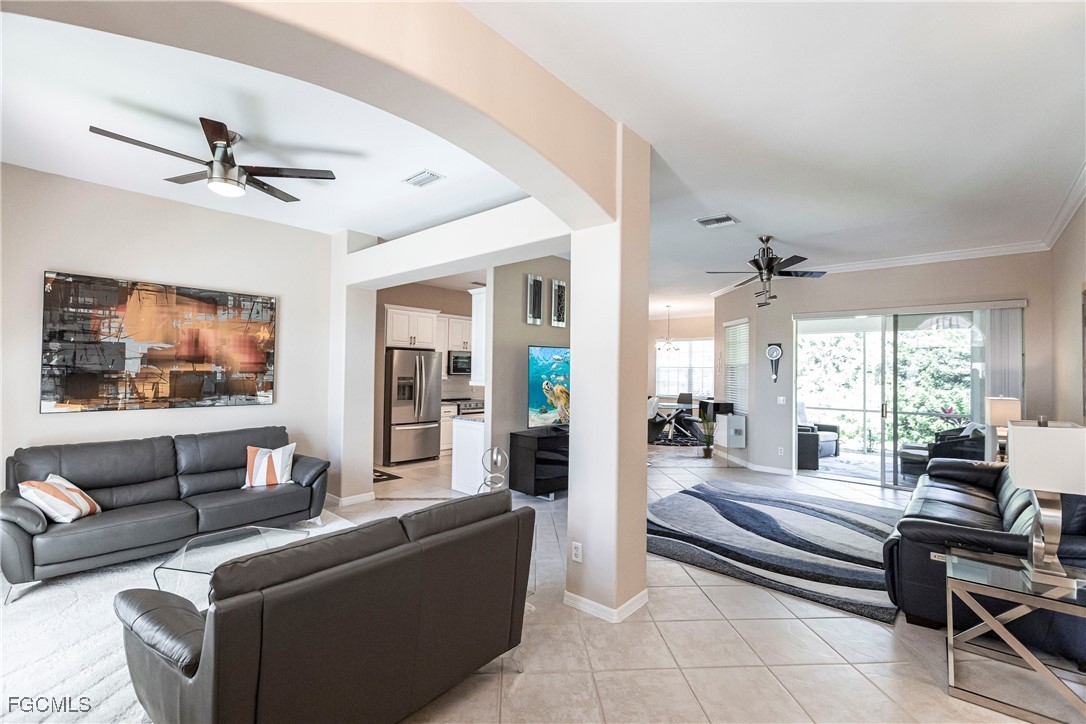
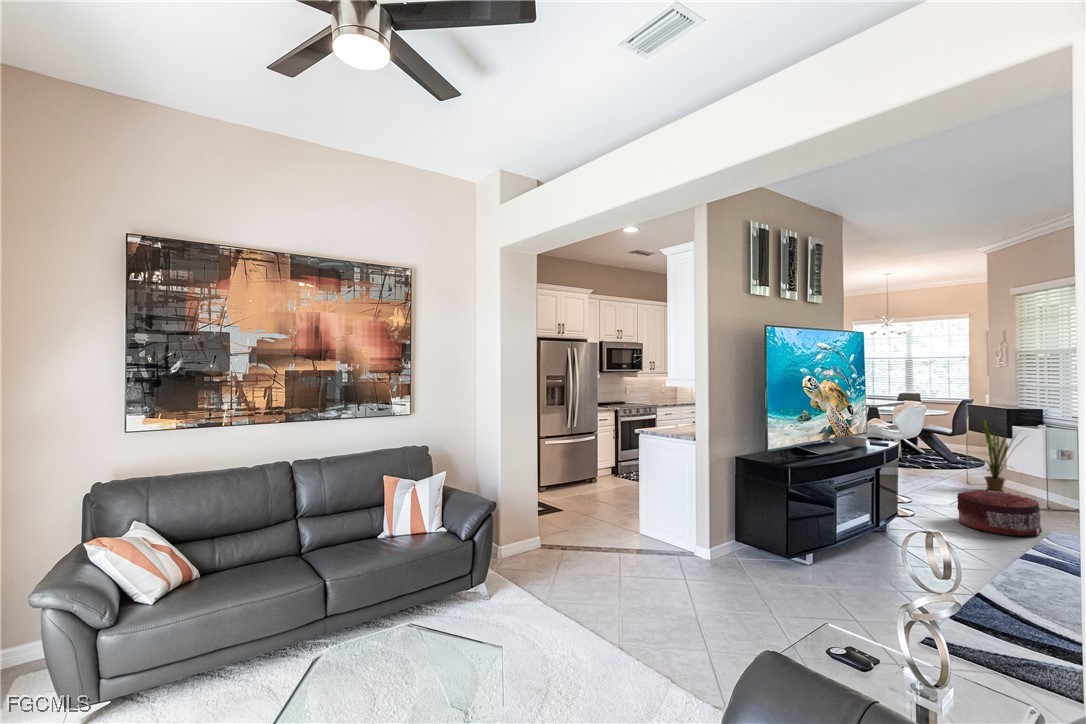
pouf: none [666,454,710,481] -> present [957,490,1042,536]

